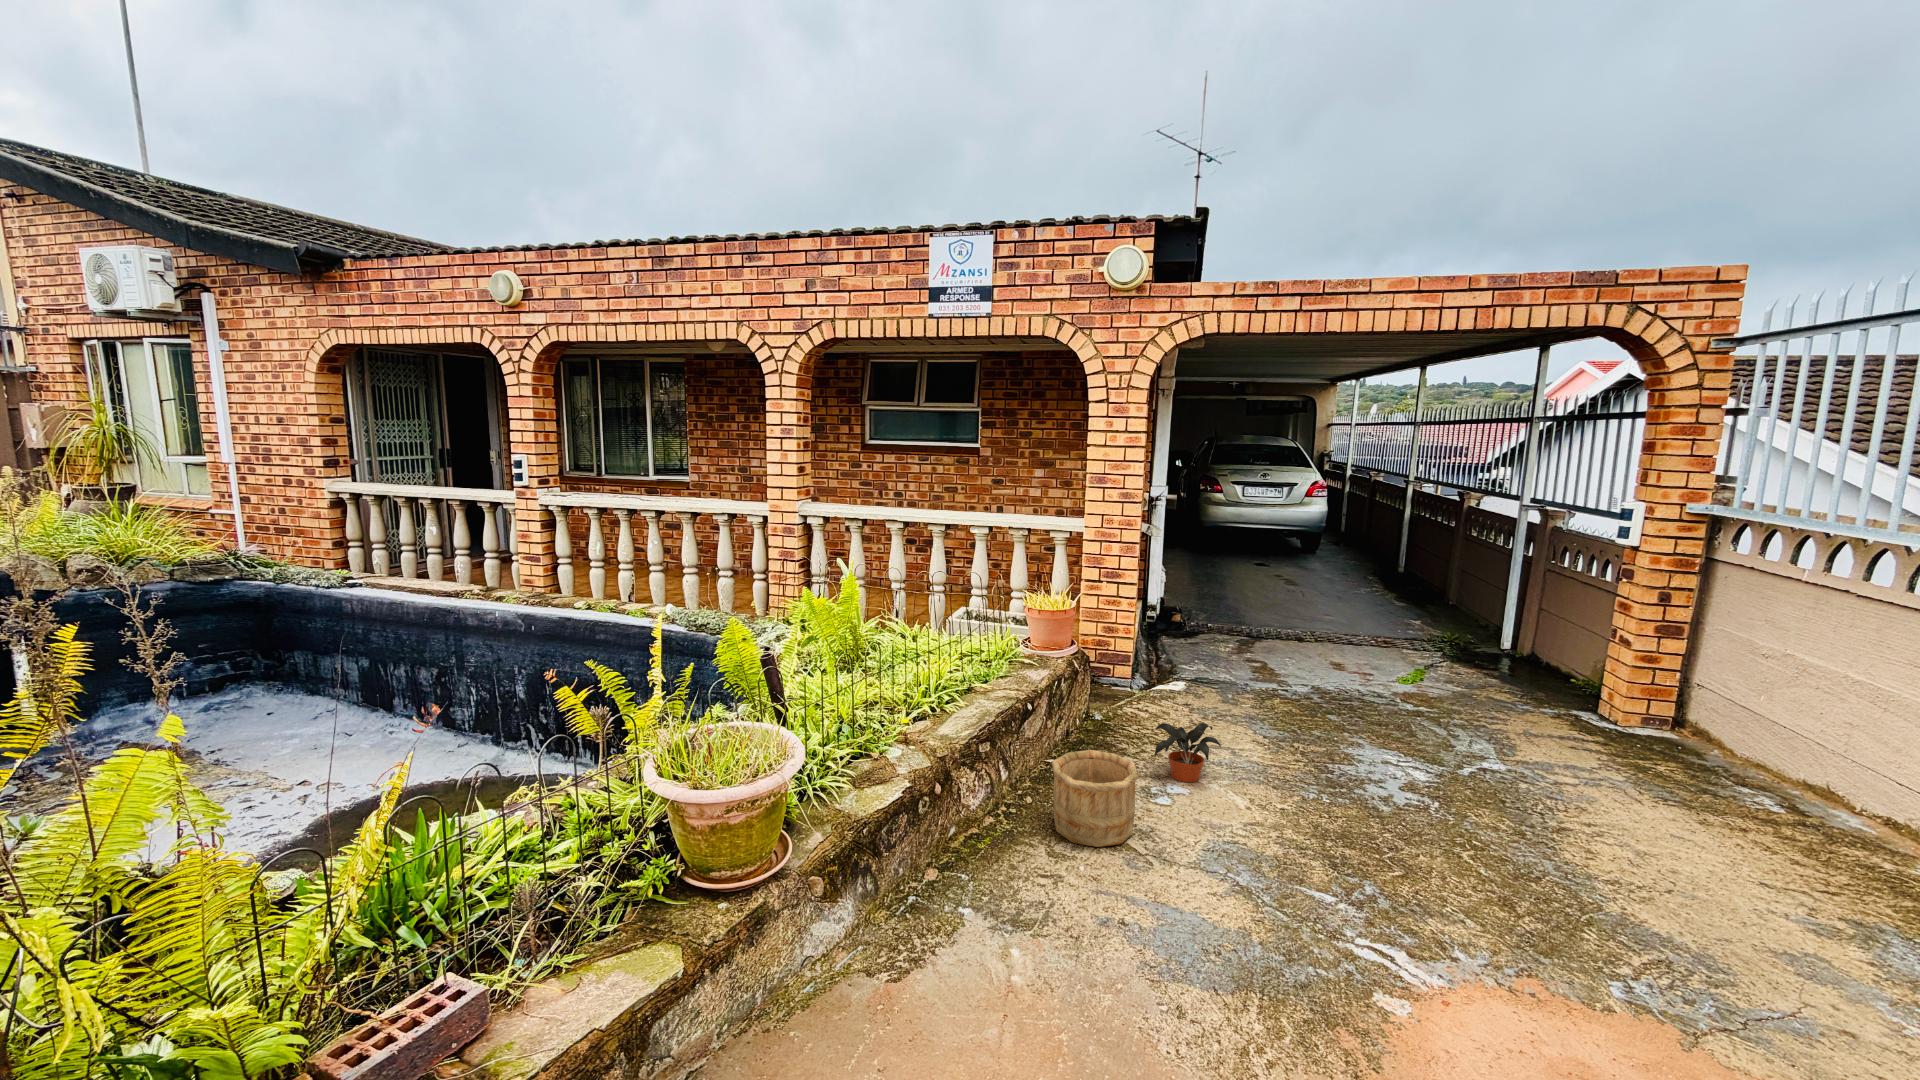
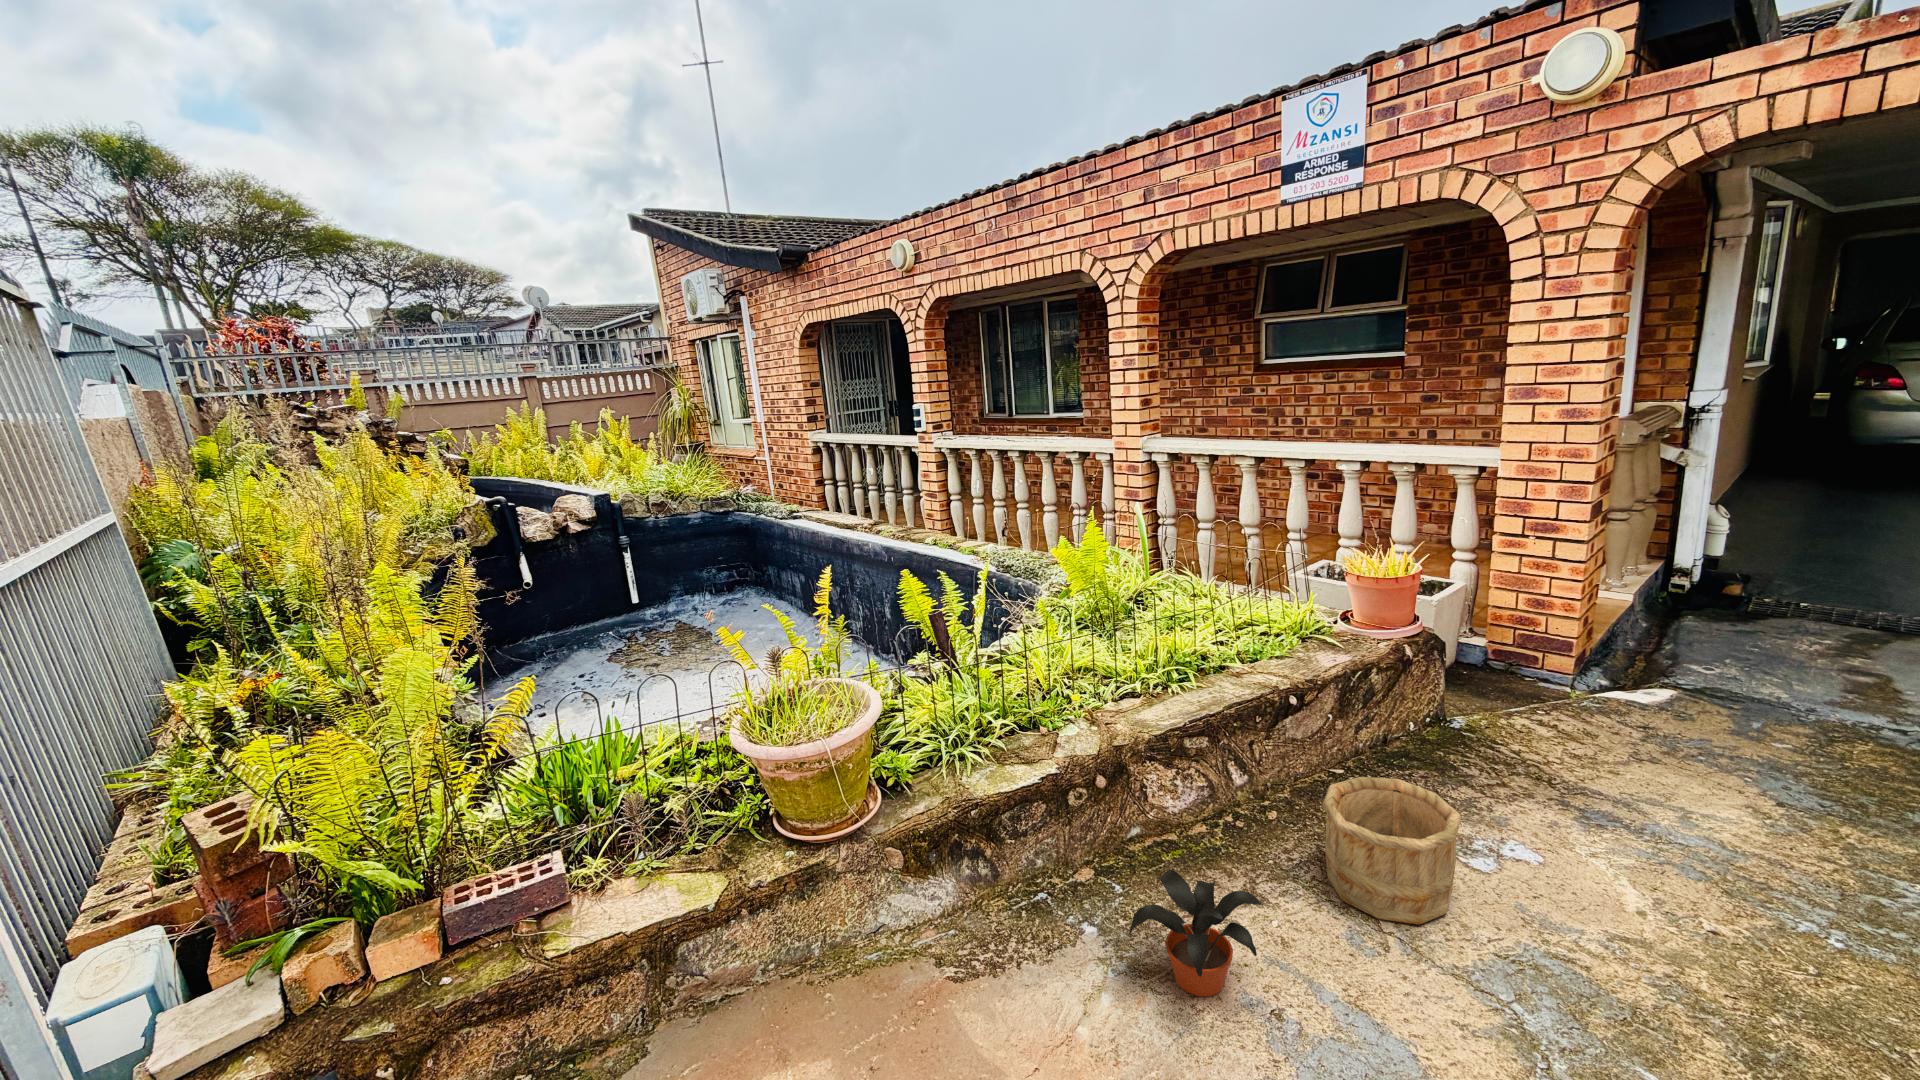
potted plant: present [1155,723,1221,782] -> present [1129,870,1263,997]

